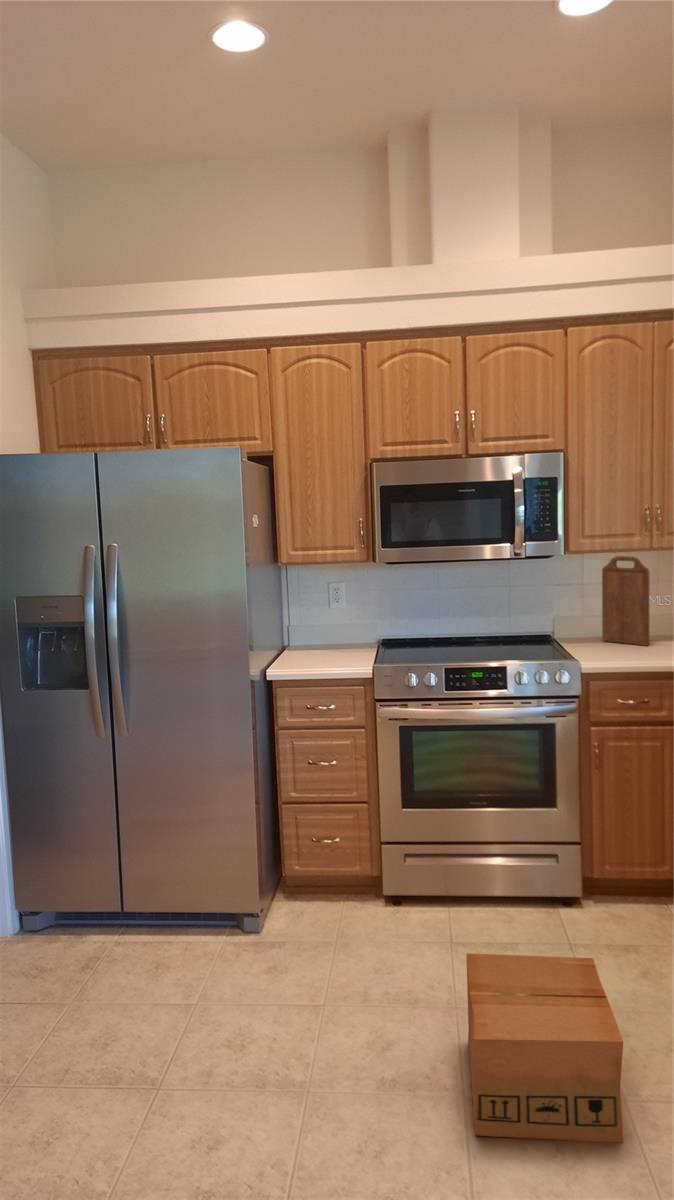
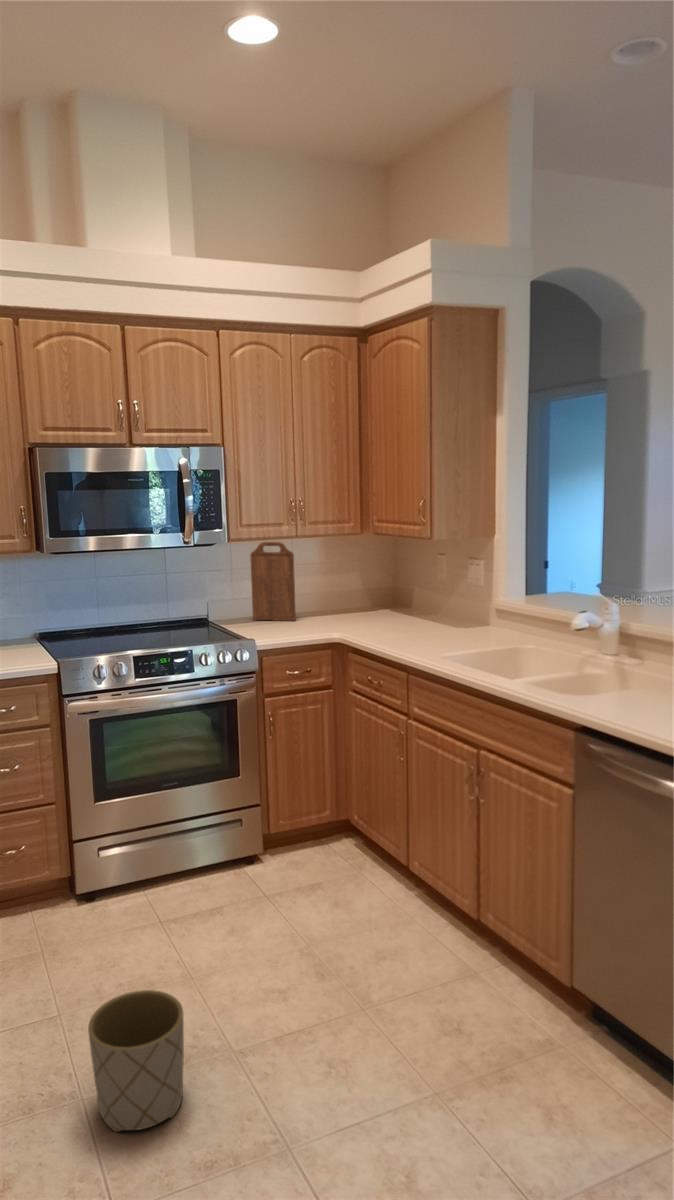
cardboard box: present [466,953,623,1142] -> none [215,891,375,1068]
planter: none [297,1005,390,1150] -> present [88,990,184,1132]

